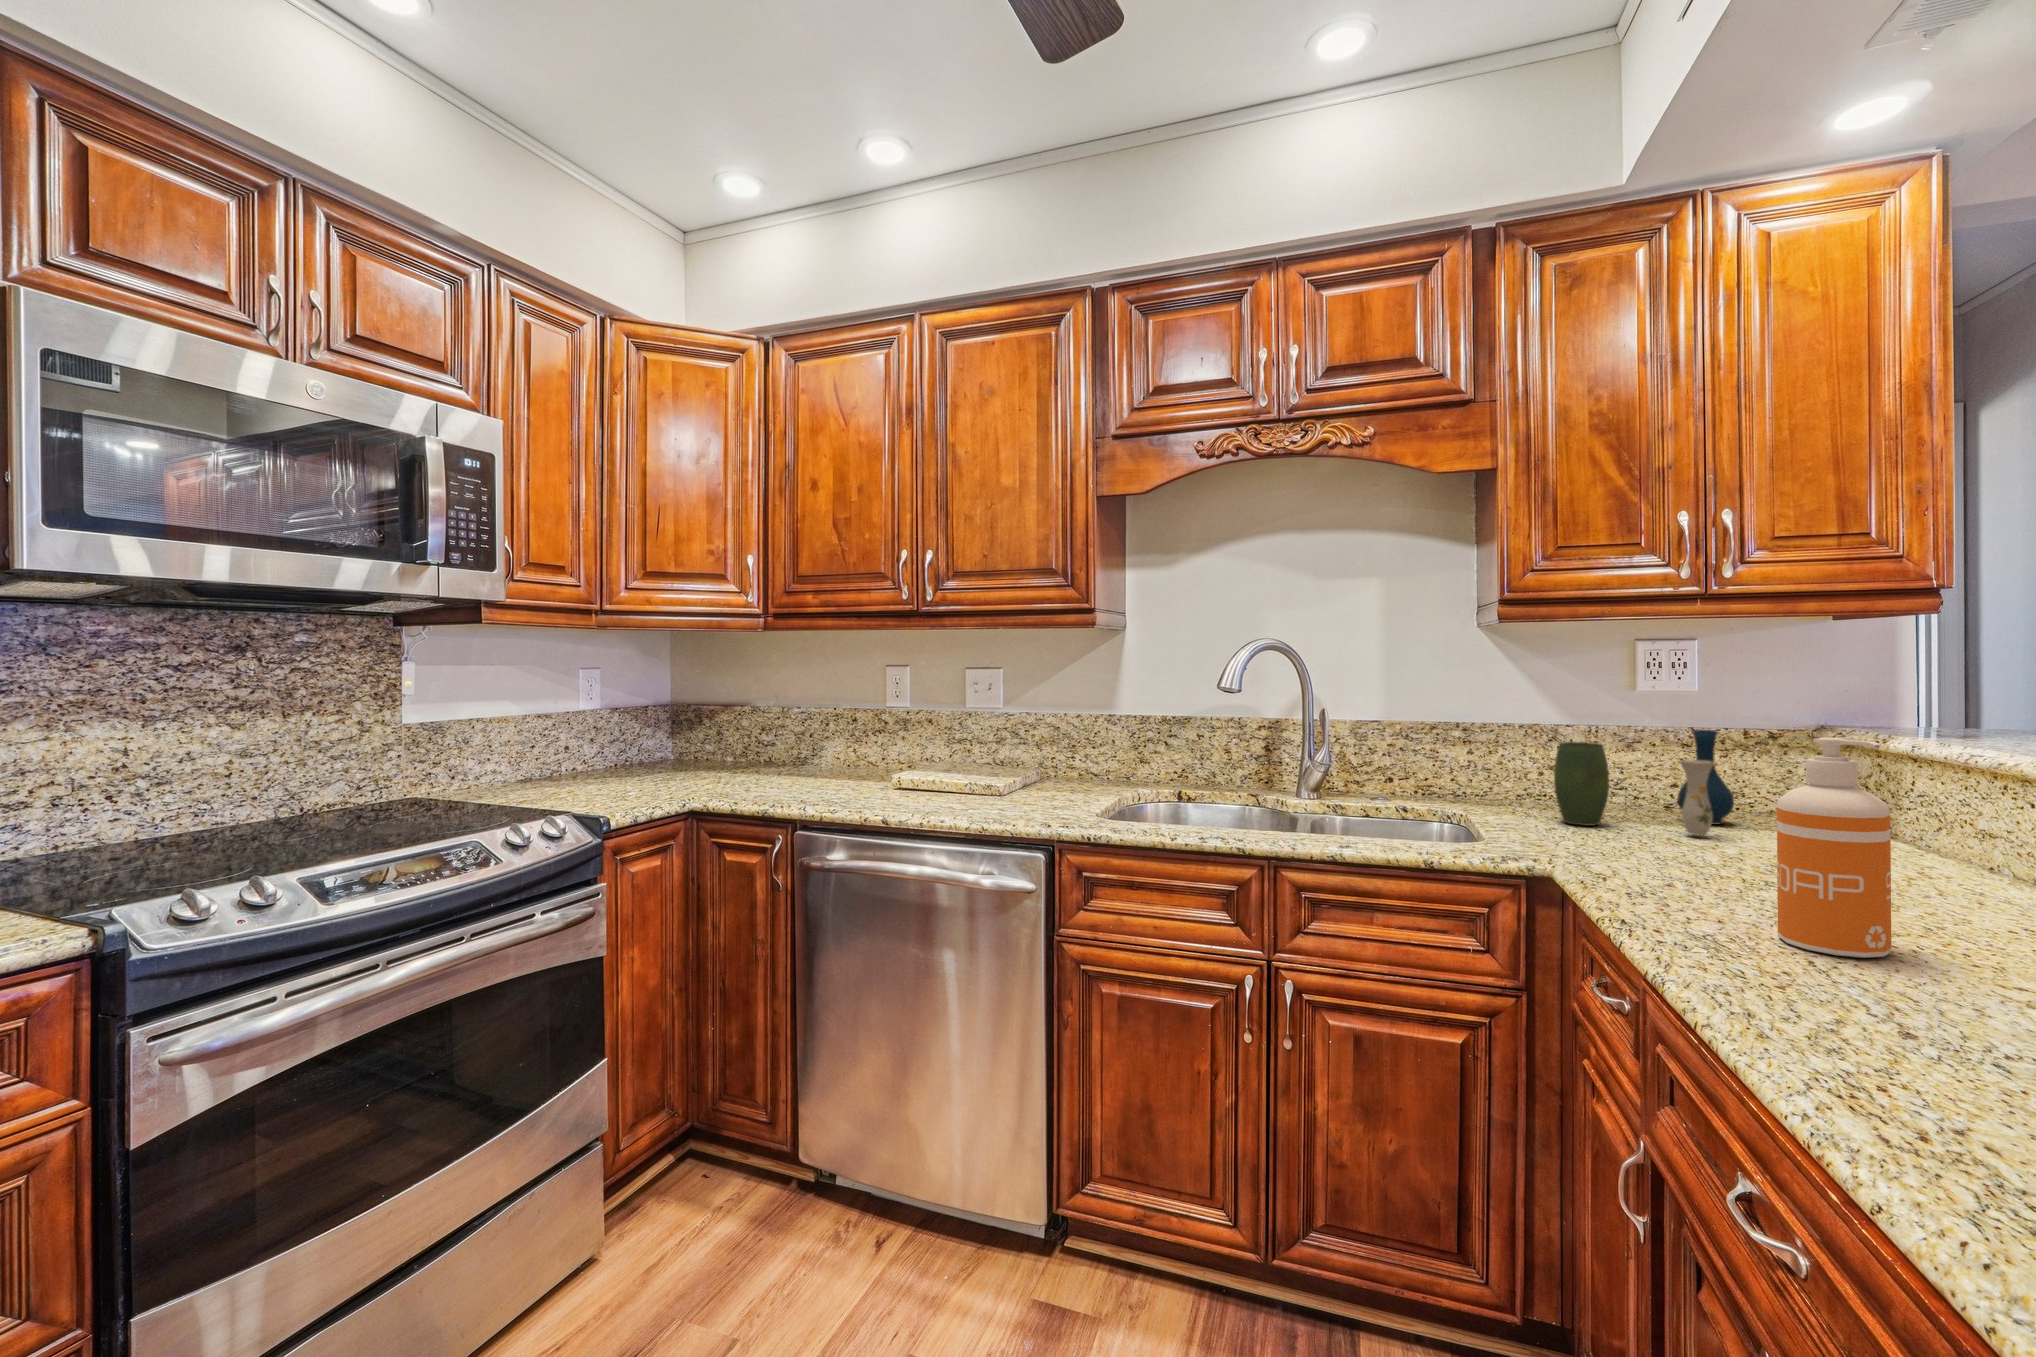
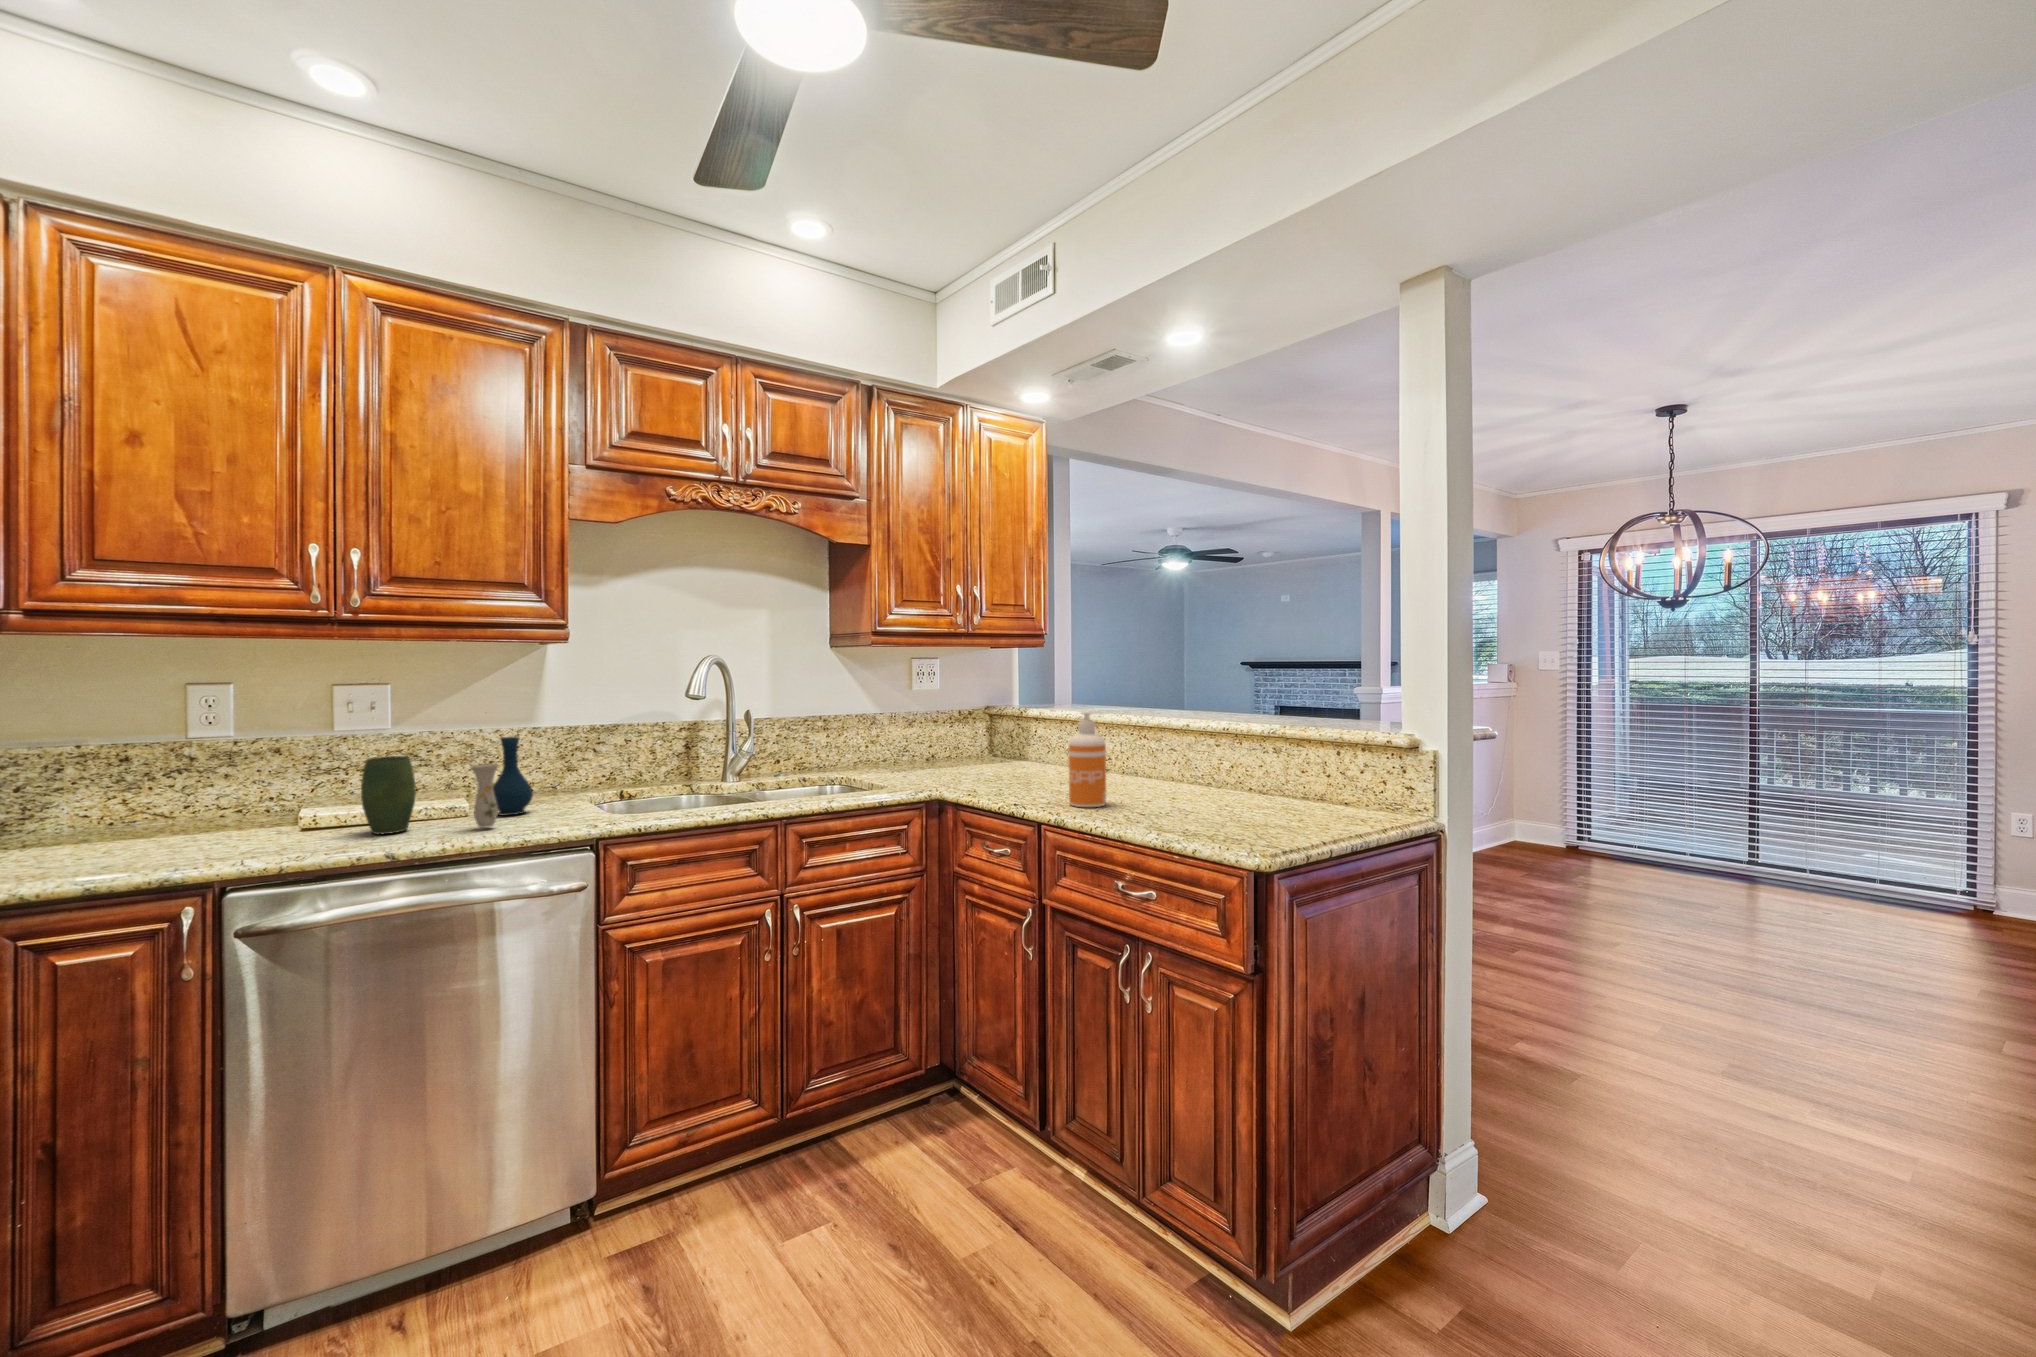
vase: present [1554,730,1734,835] -> present [361,737,533,834]

